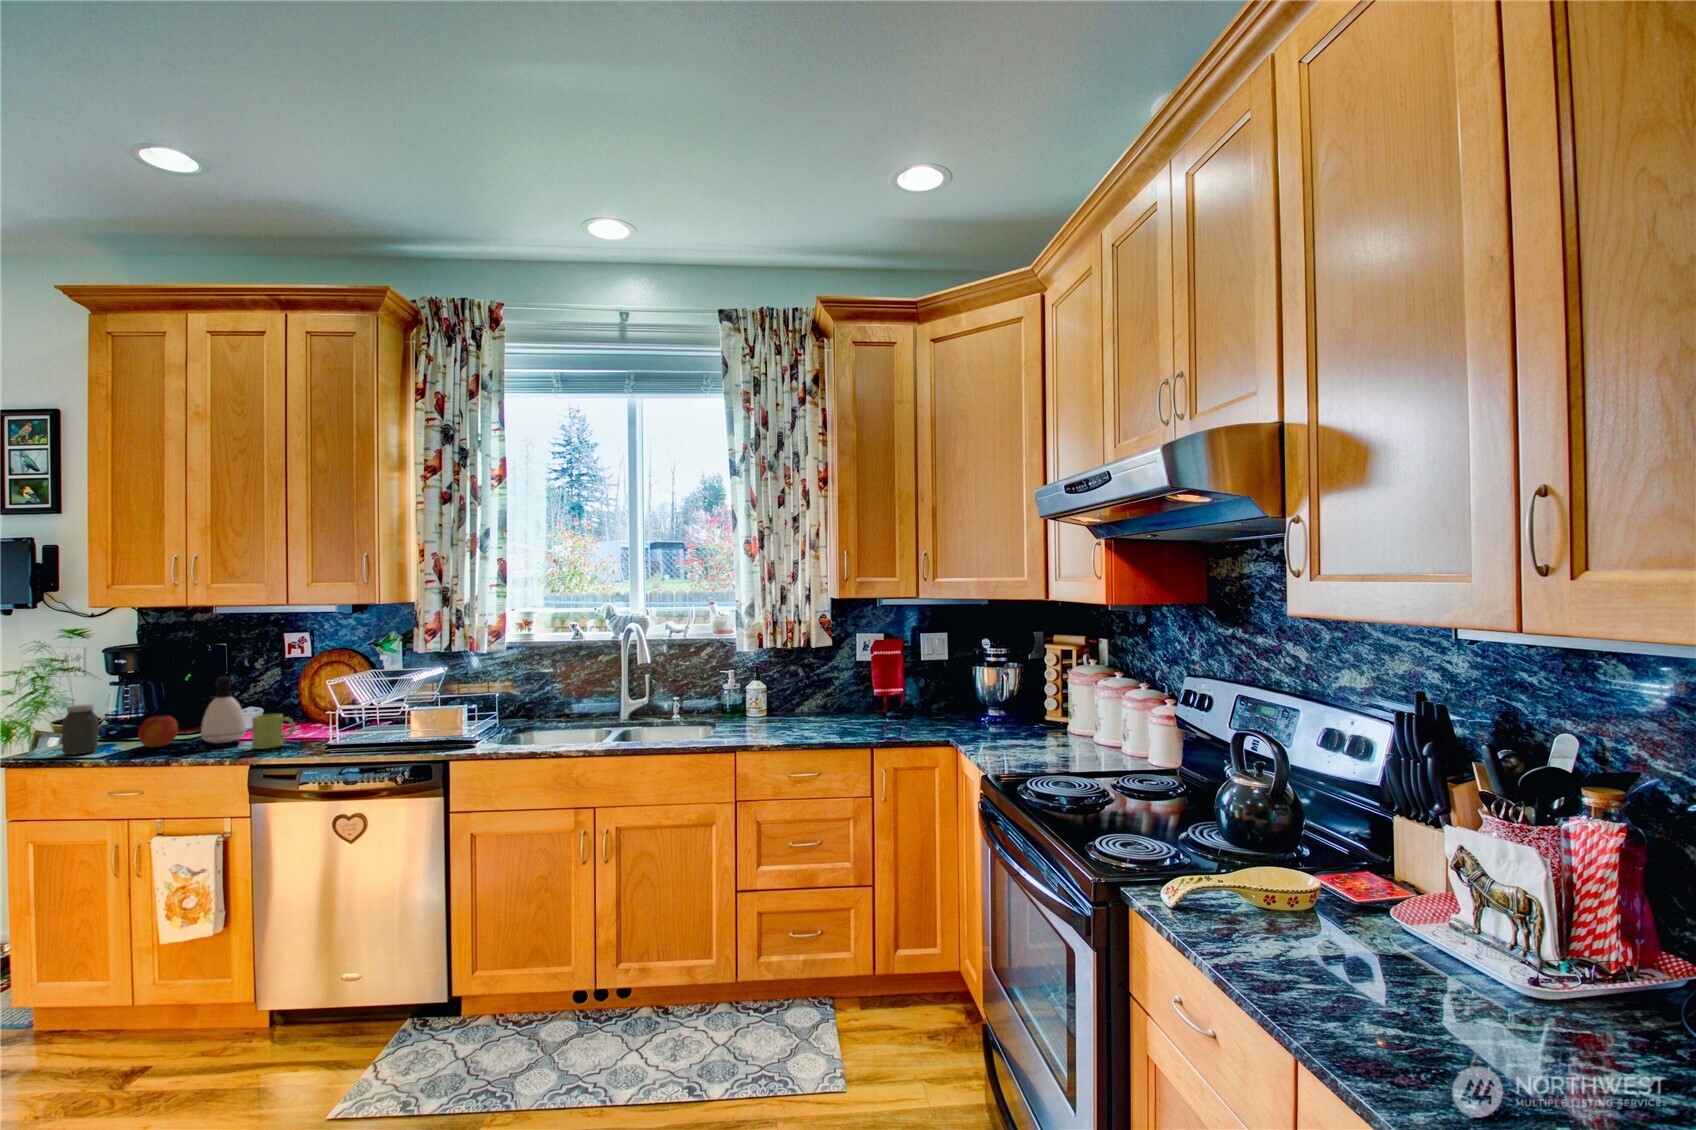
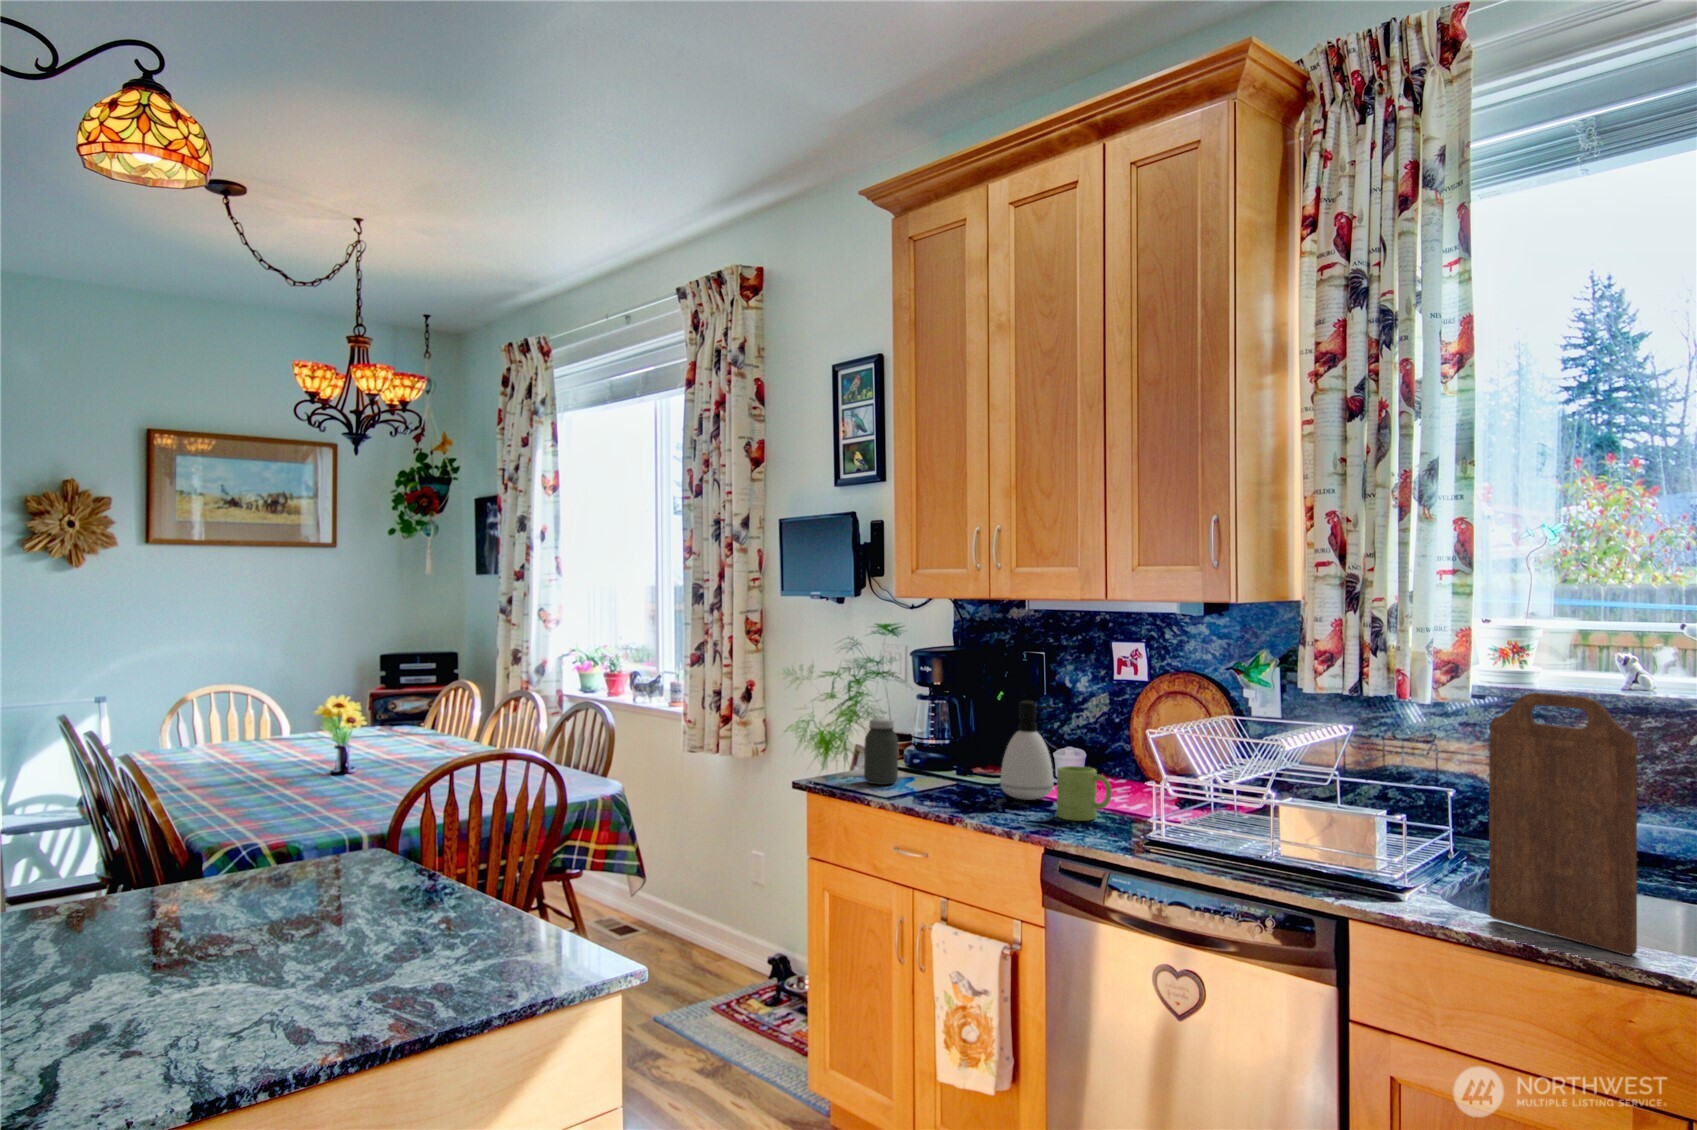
cutting board: none [512,644,570,752] -> present [1489,693,1637,956]
apple: present [138,716,178,747] -> none [935,747,978,791]

